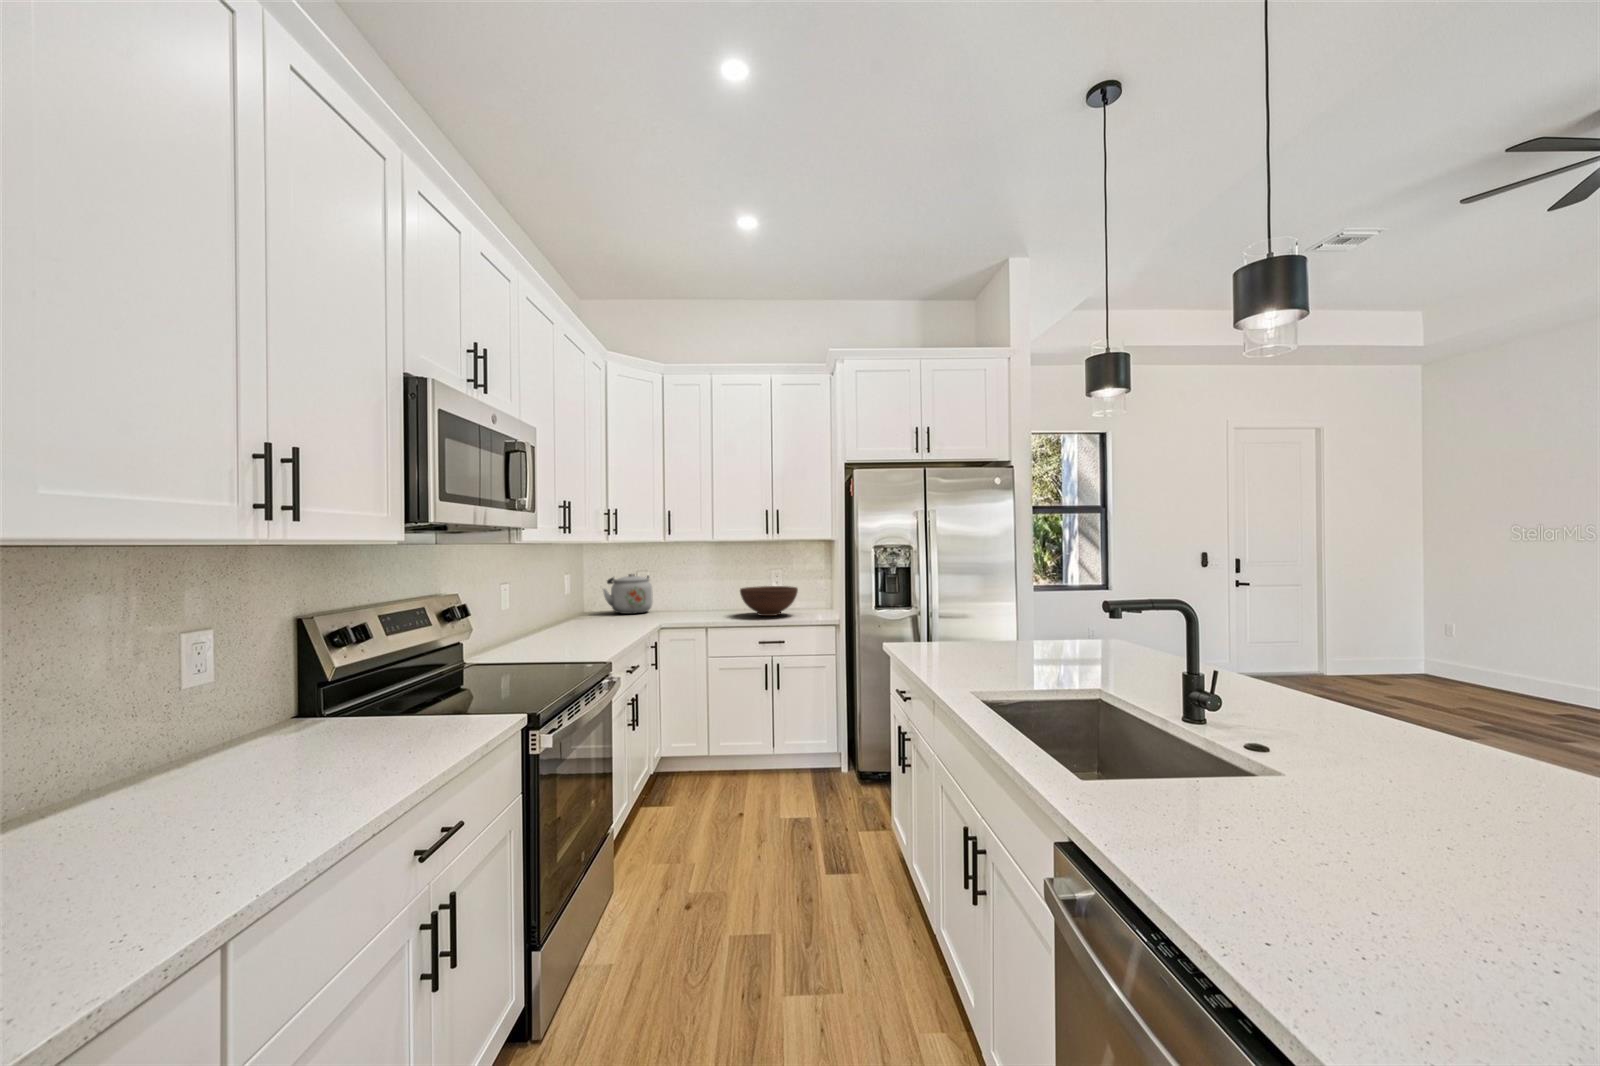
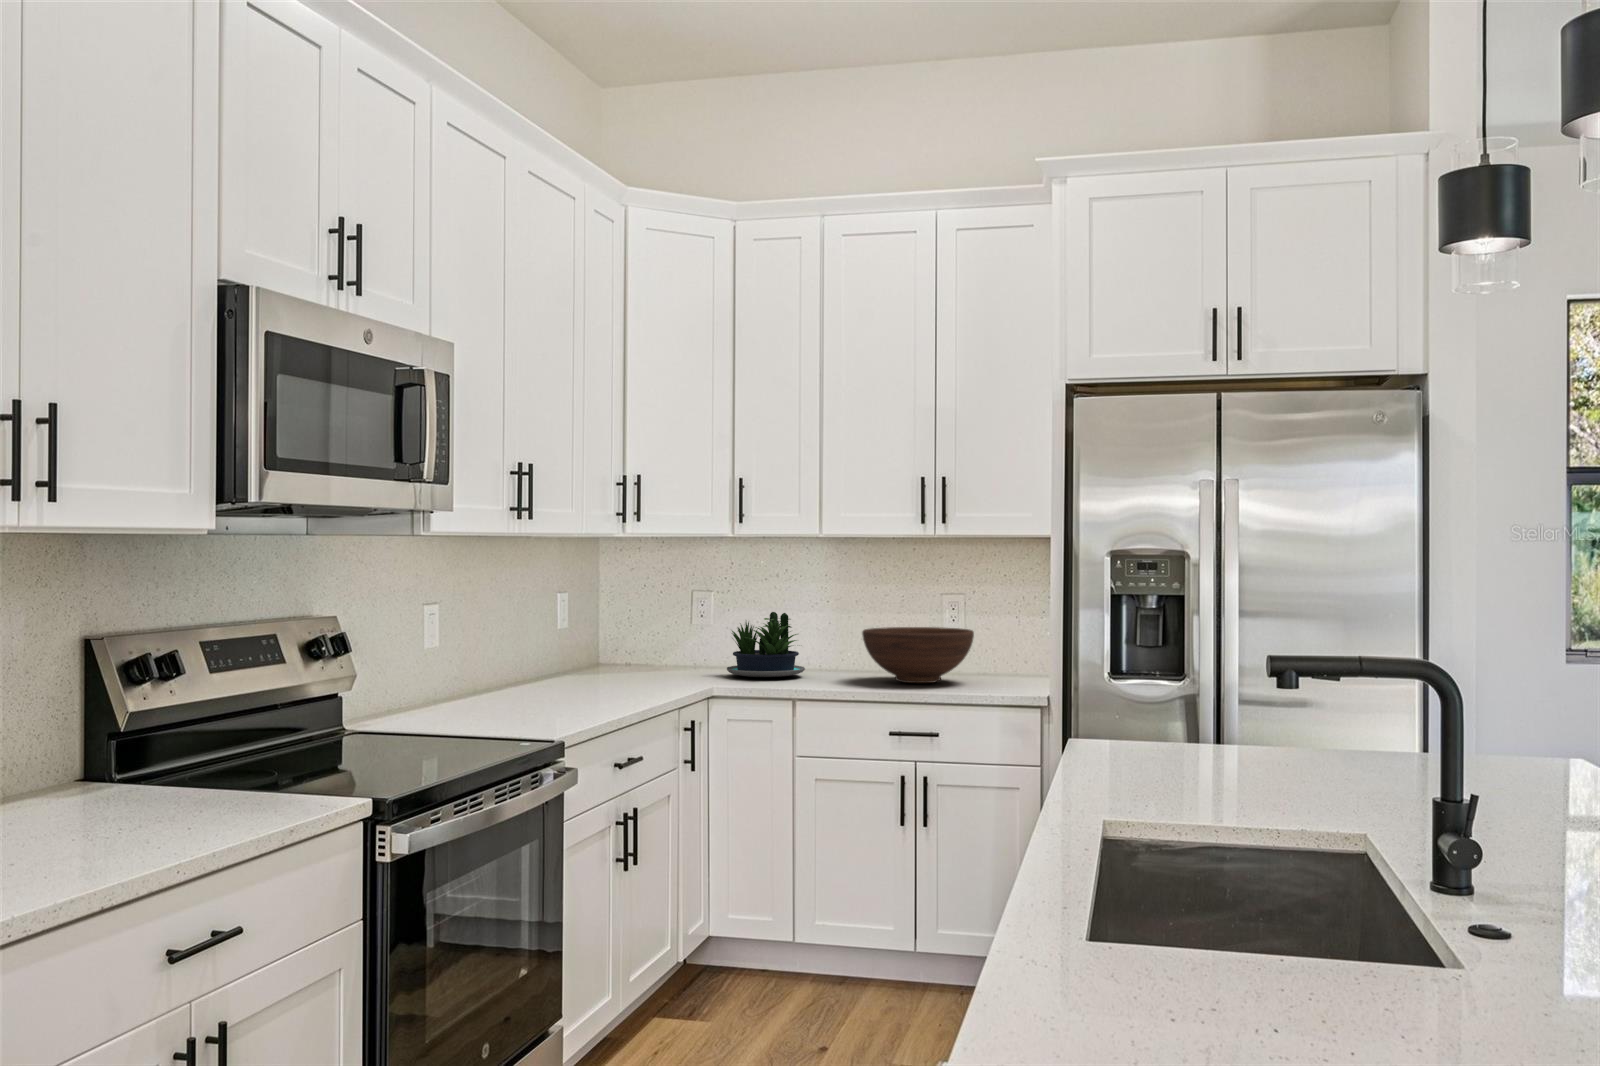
kettle: present [603,574,653,614] -> none [627,596,716,669]
potted plant: none [664,581,709,616] -> present [727,612,805,677]

